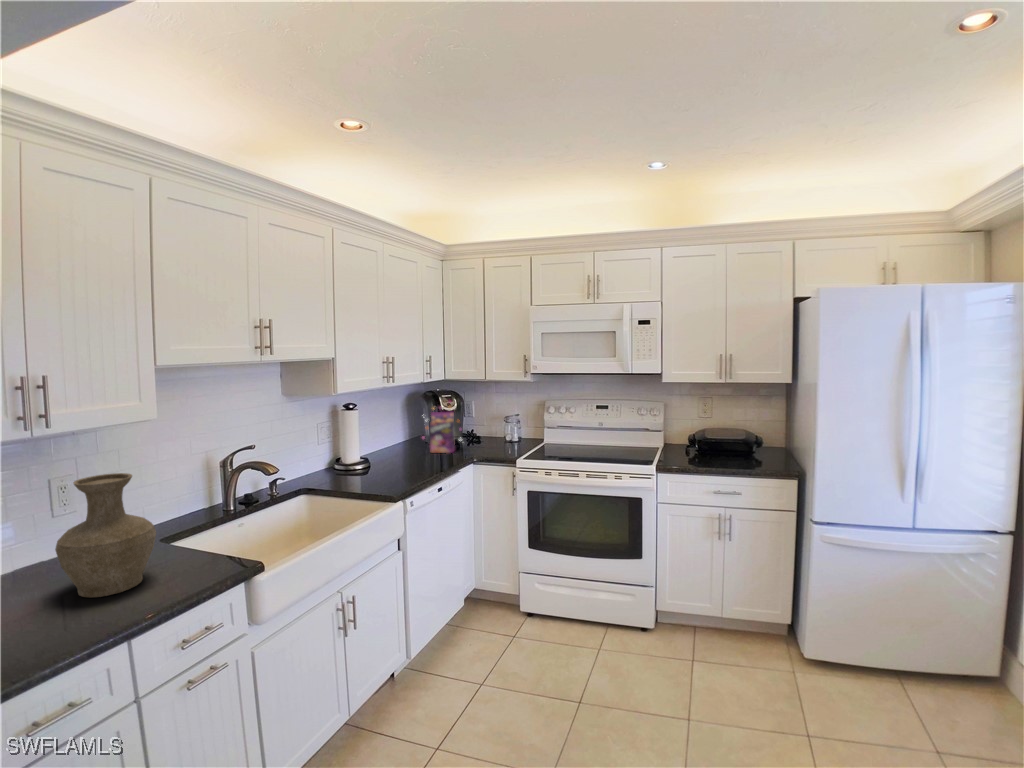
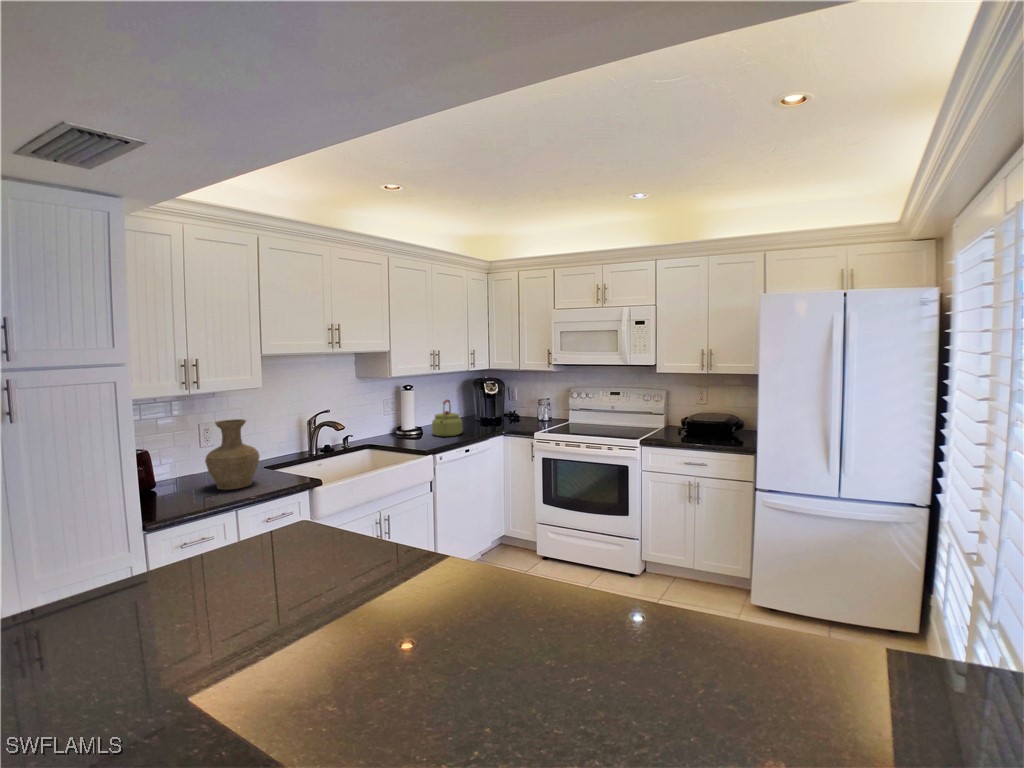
cereal box: present [423,401,461,453] -> none [464,385,498,427]
kettle: none [386,420,426,469] -> present [432,400,463,436]

